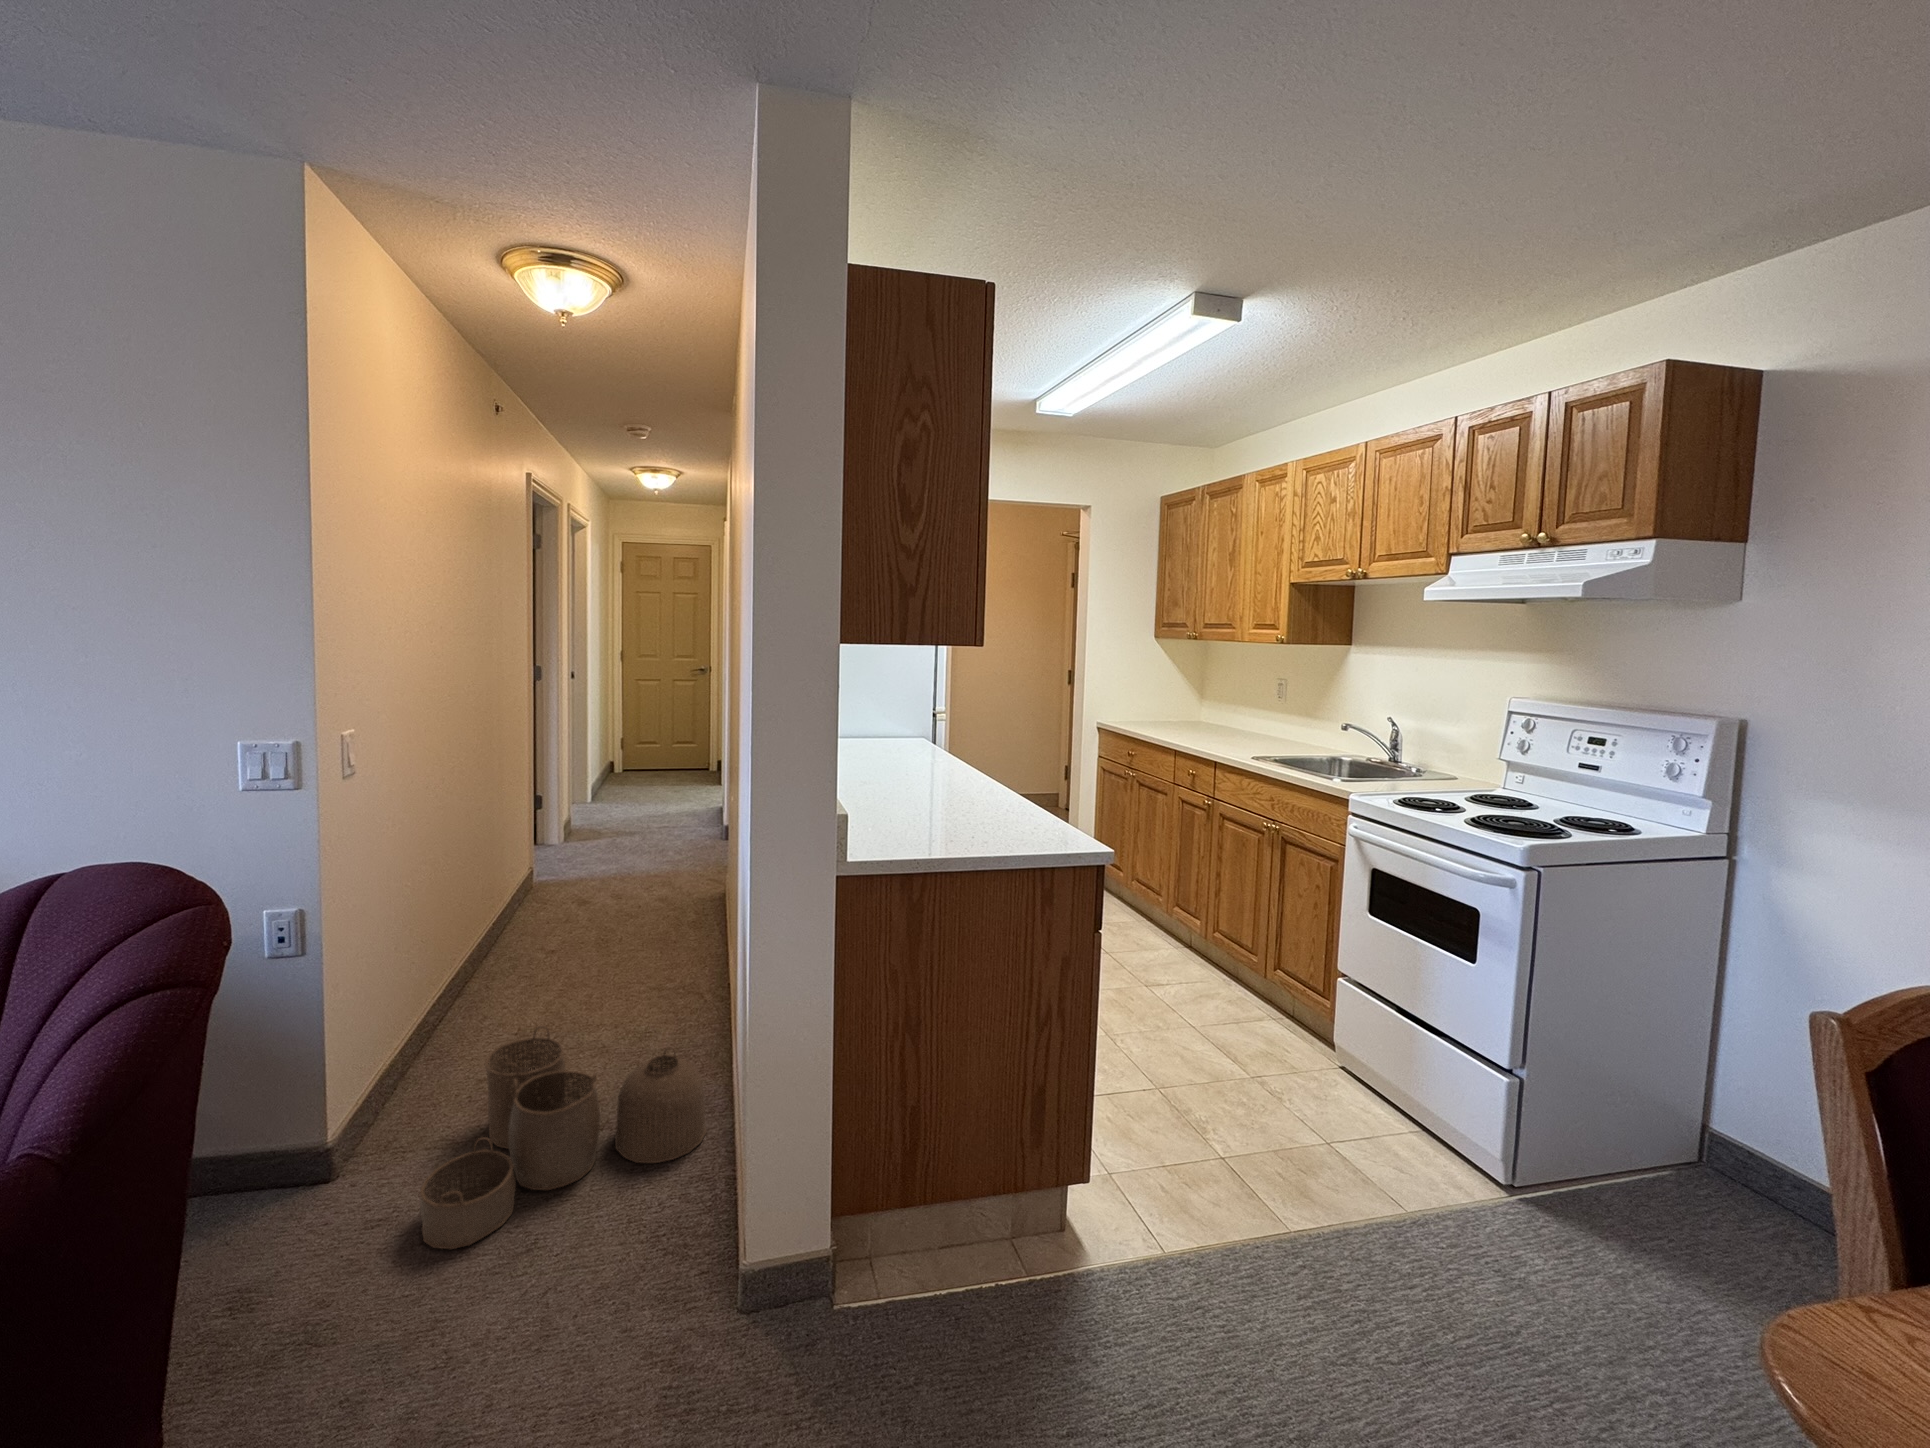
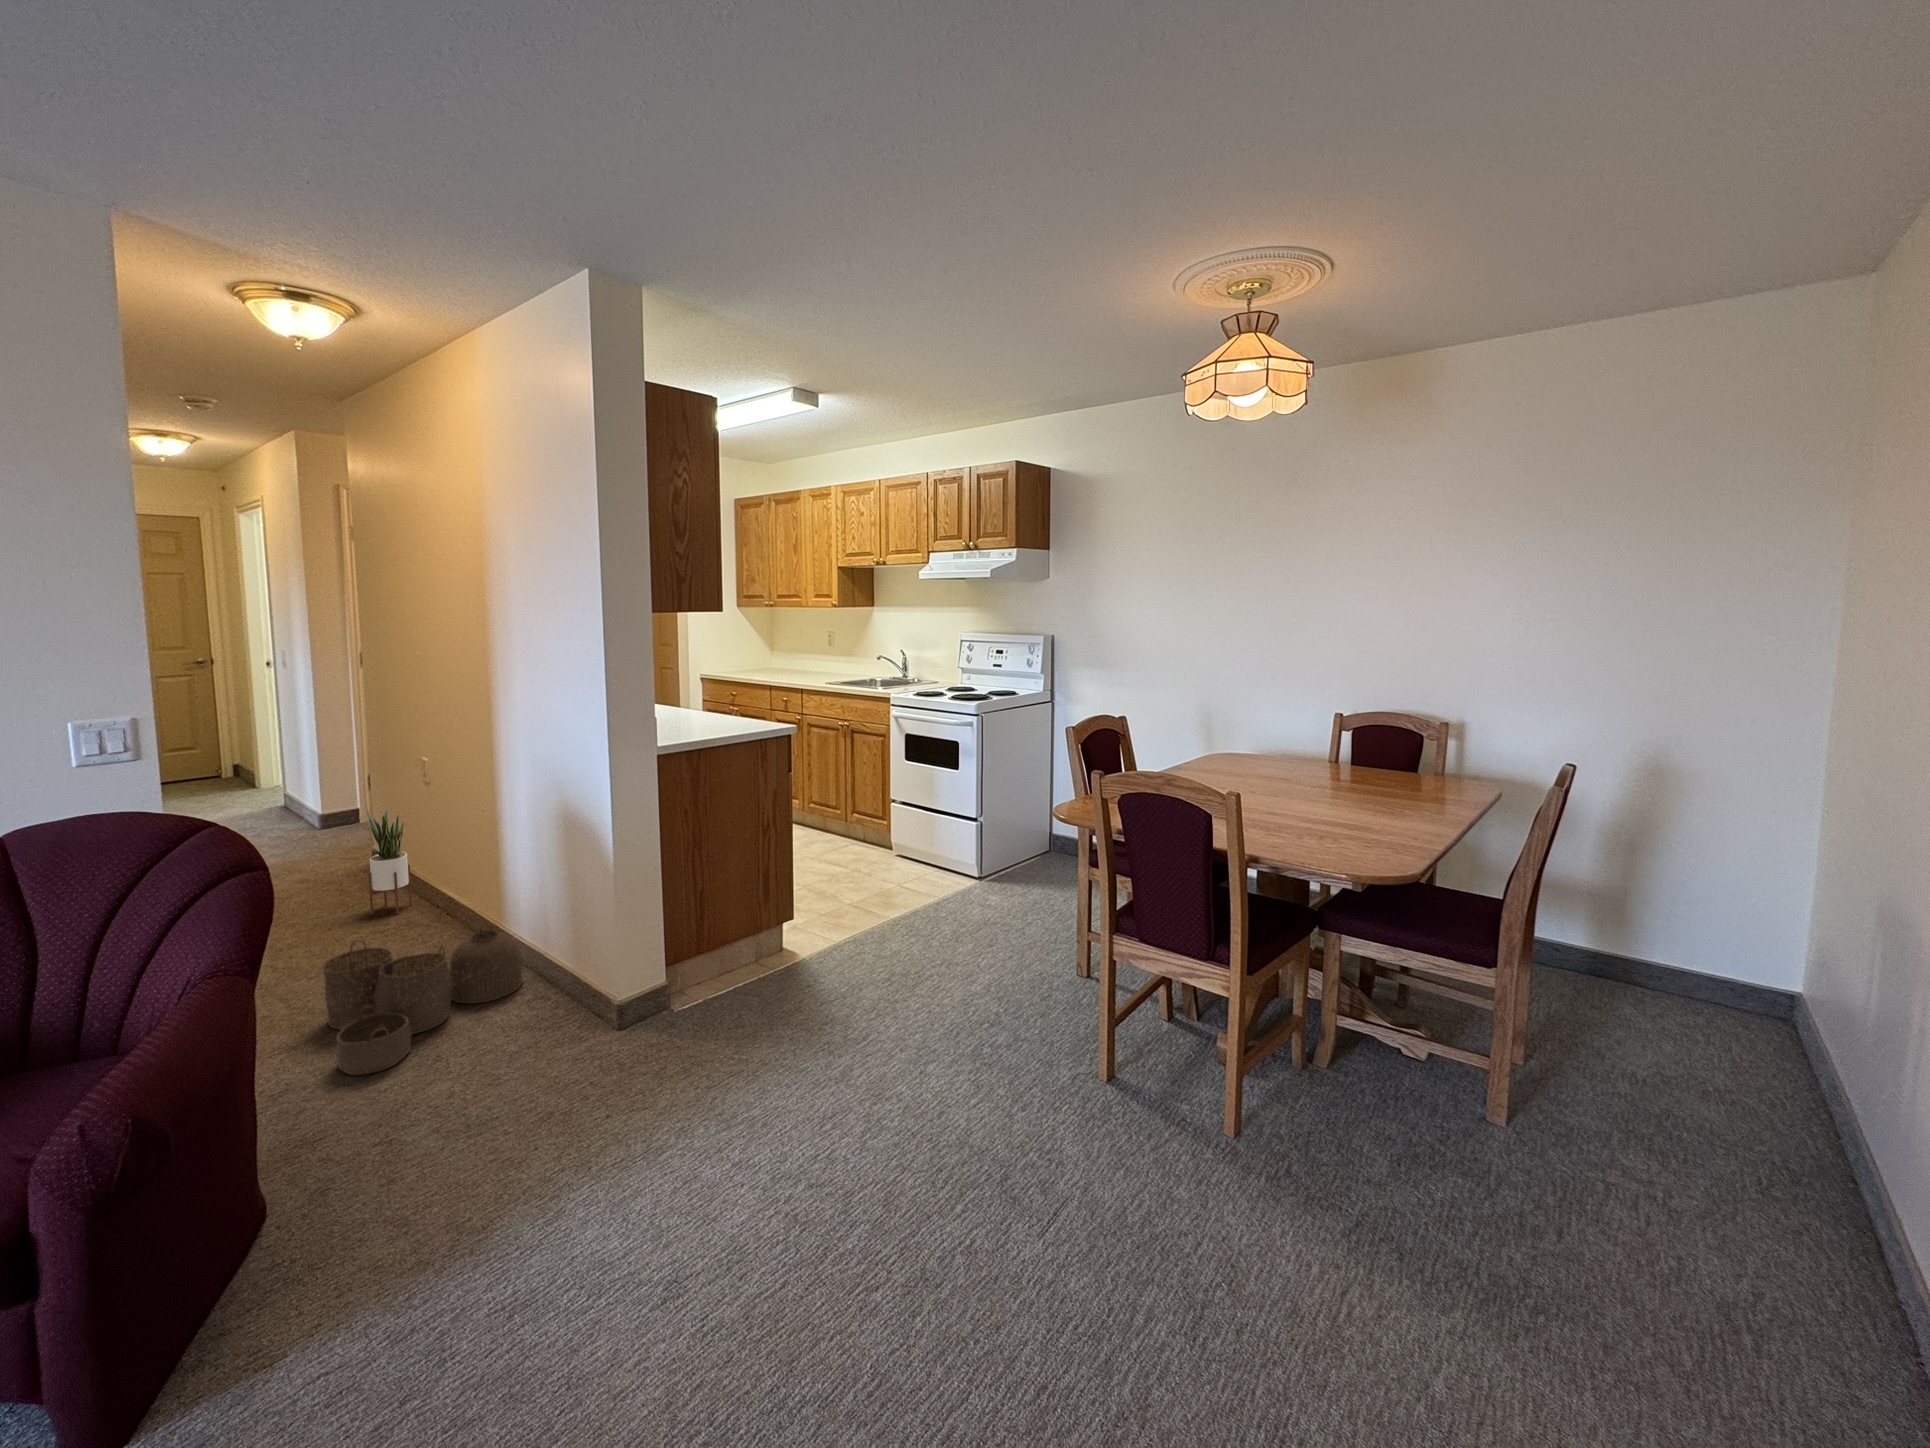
potted plant: none [666,838,709,968] -> present [365,805,412,915]

